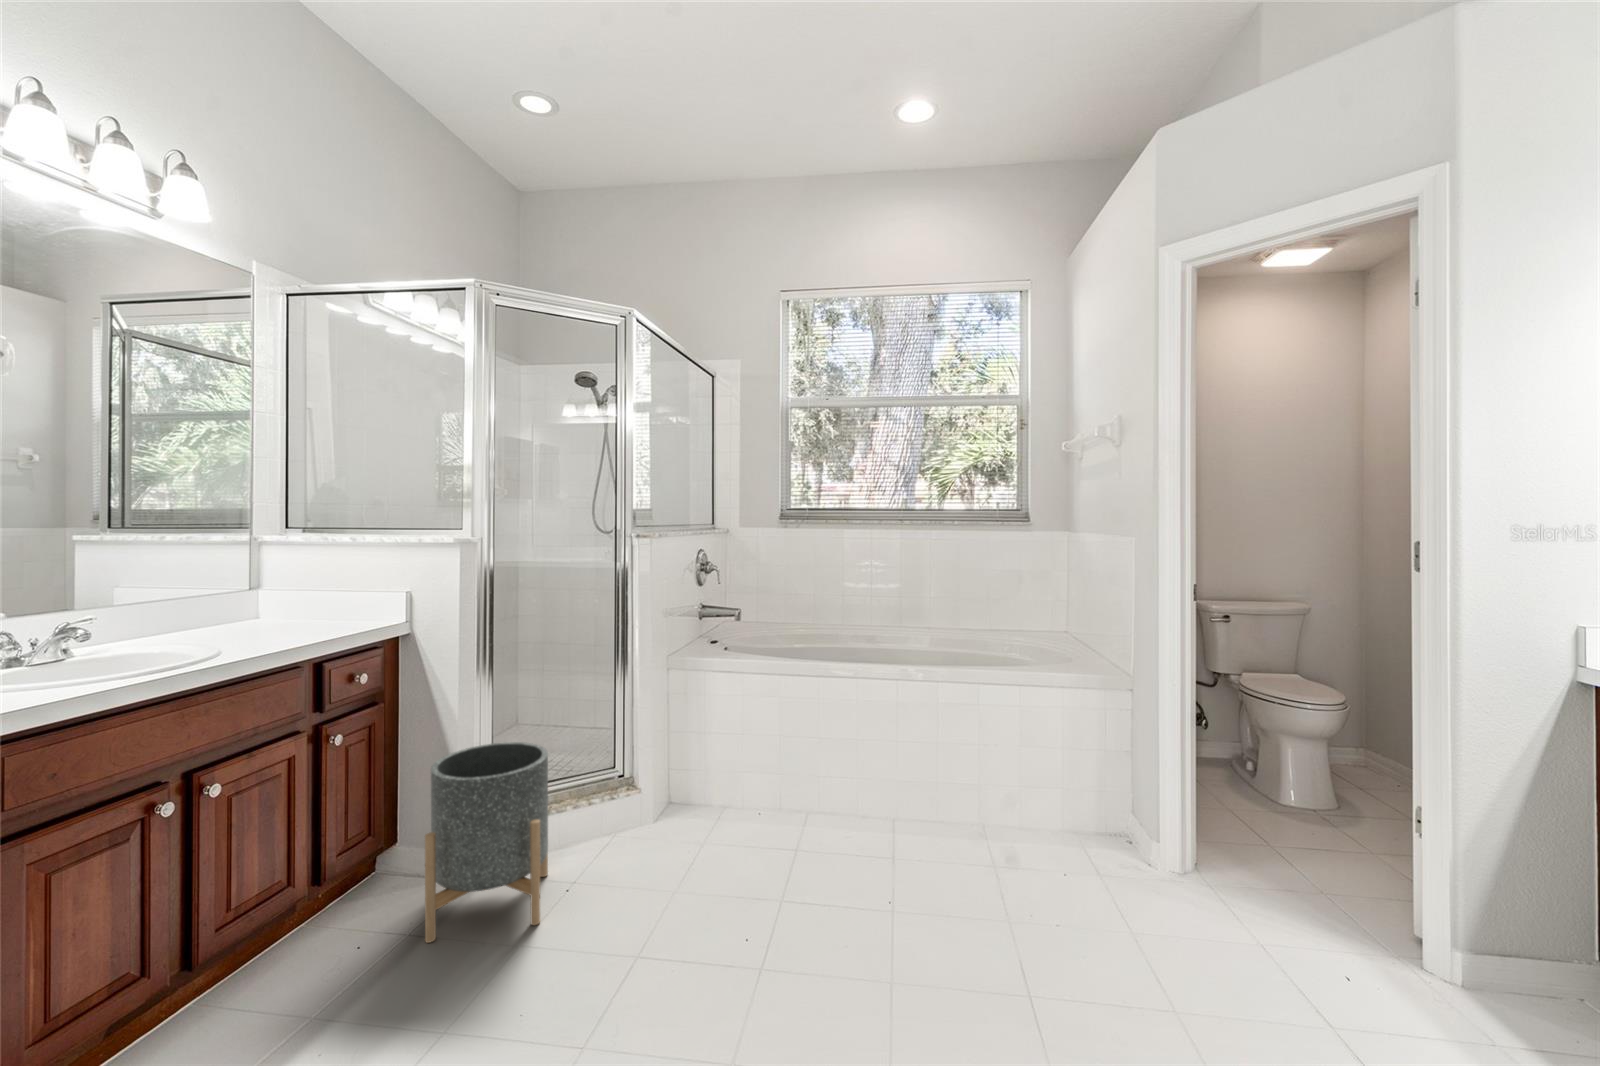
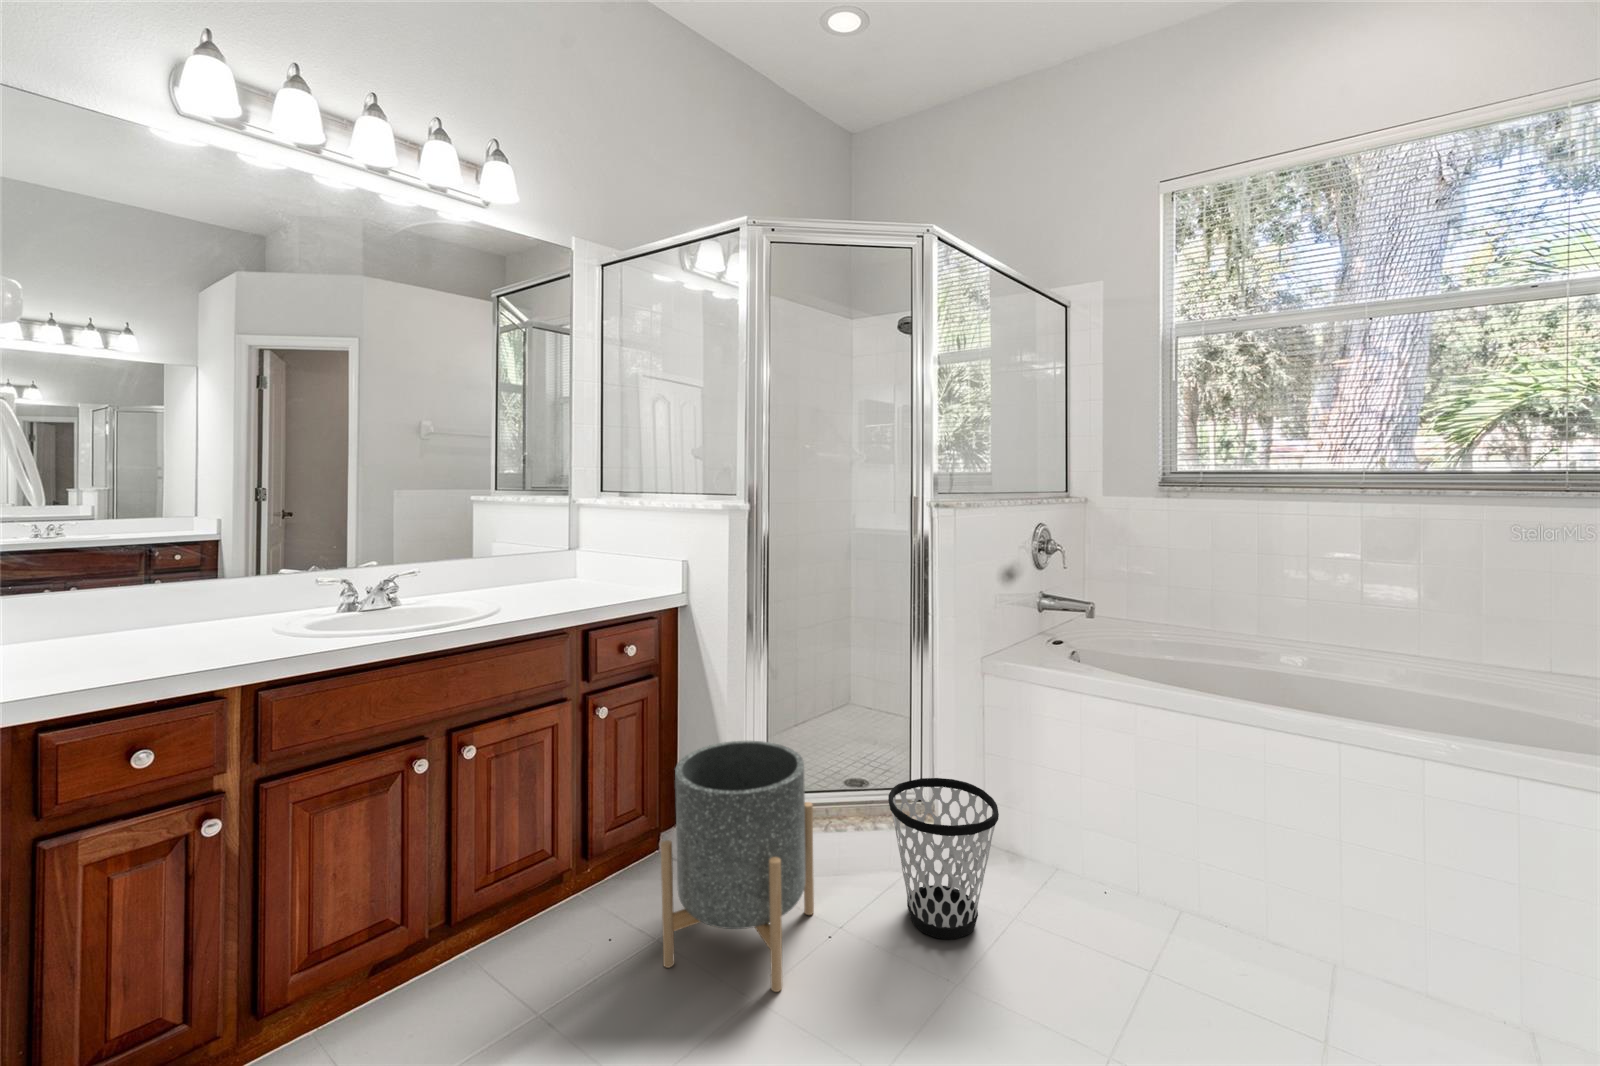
wastebasket: none [608,748,689,861] -> present [888,778,999,939]

